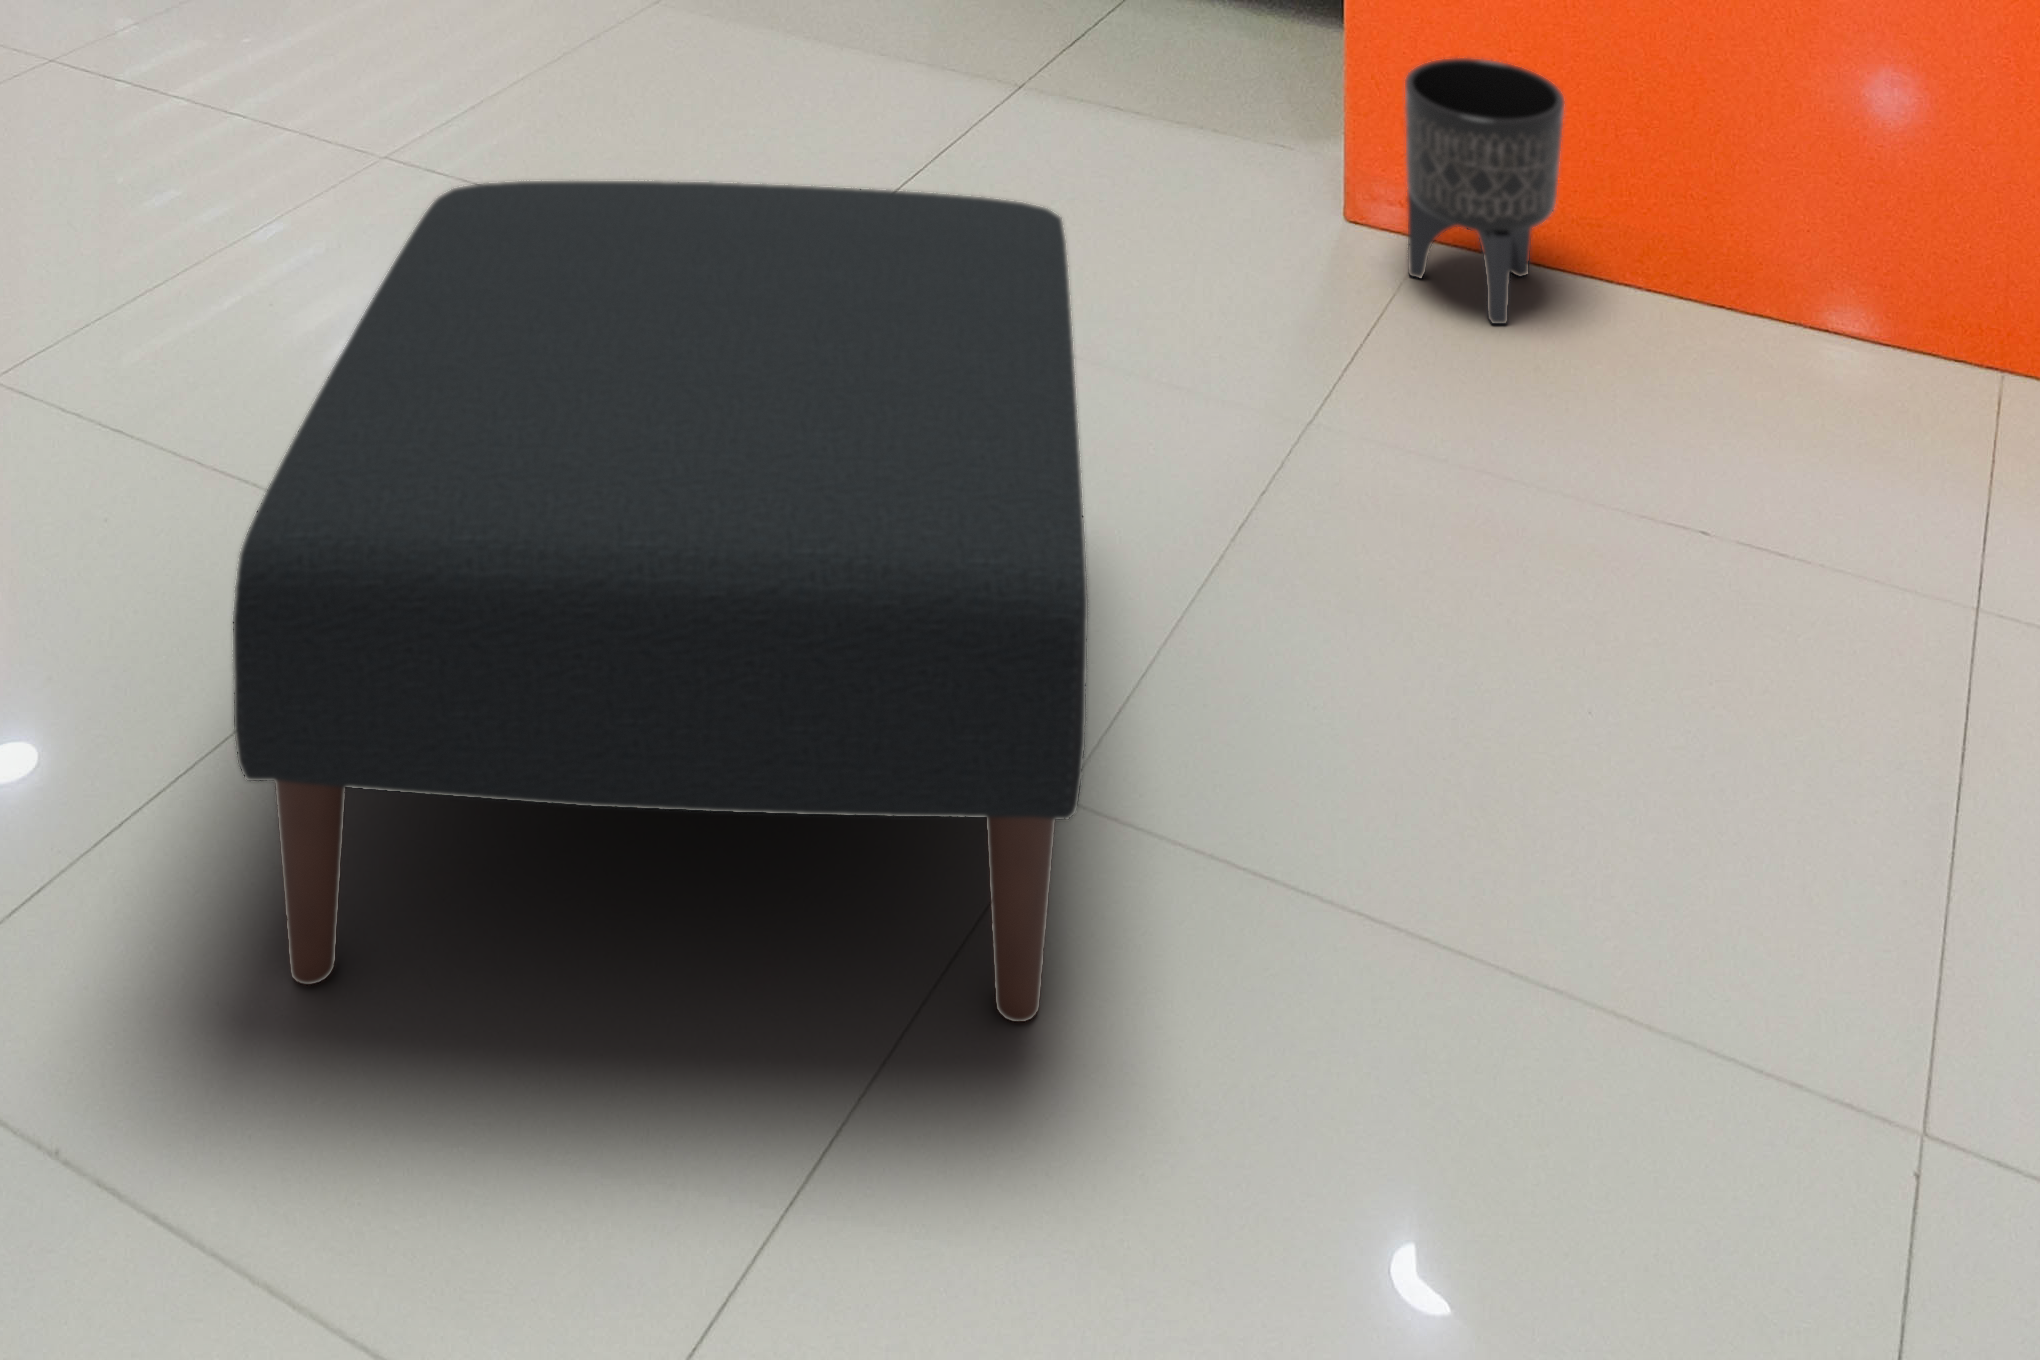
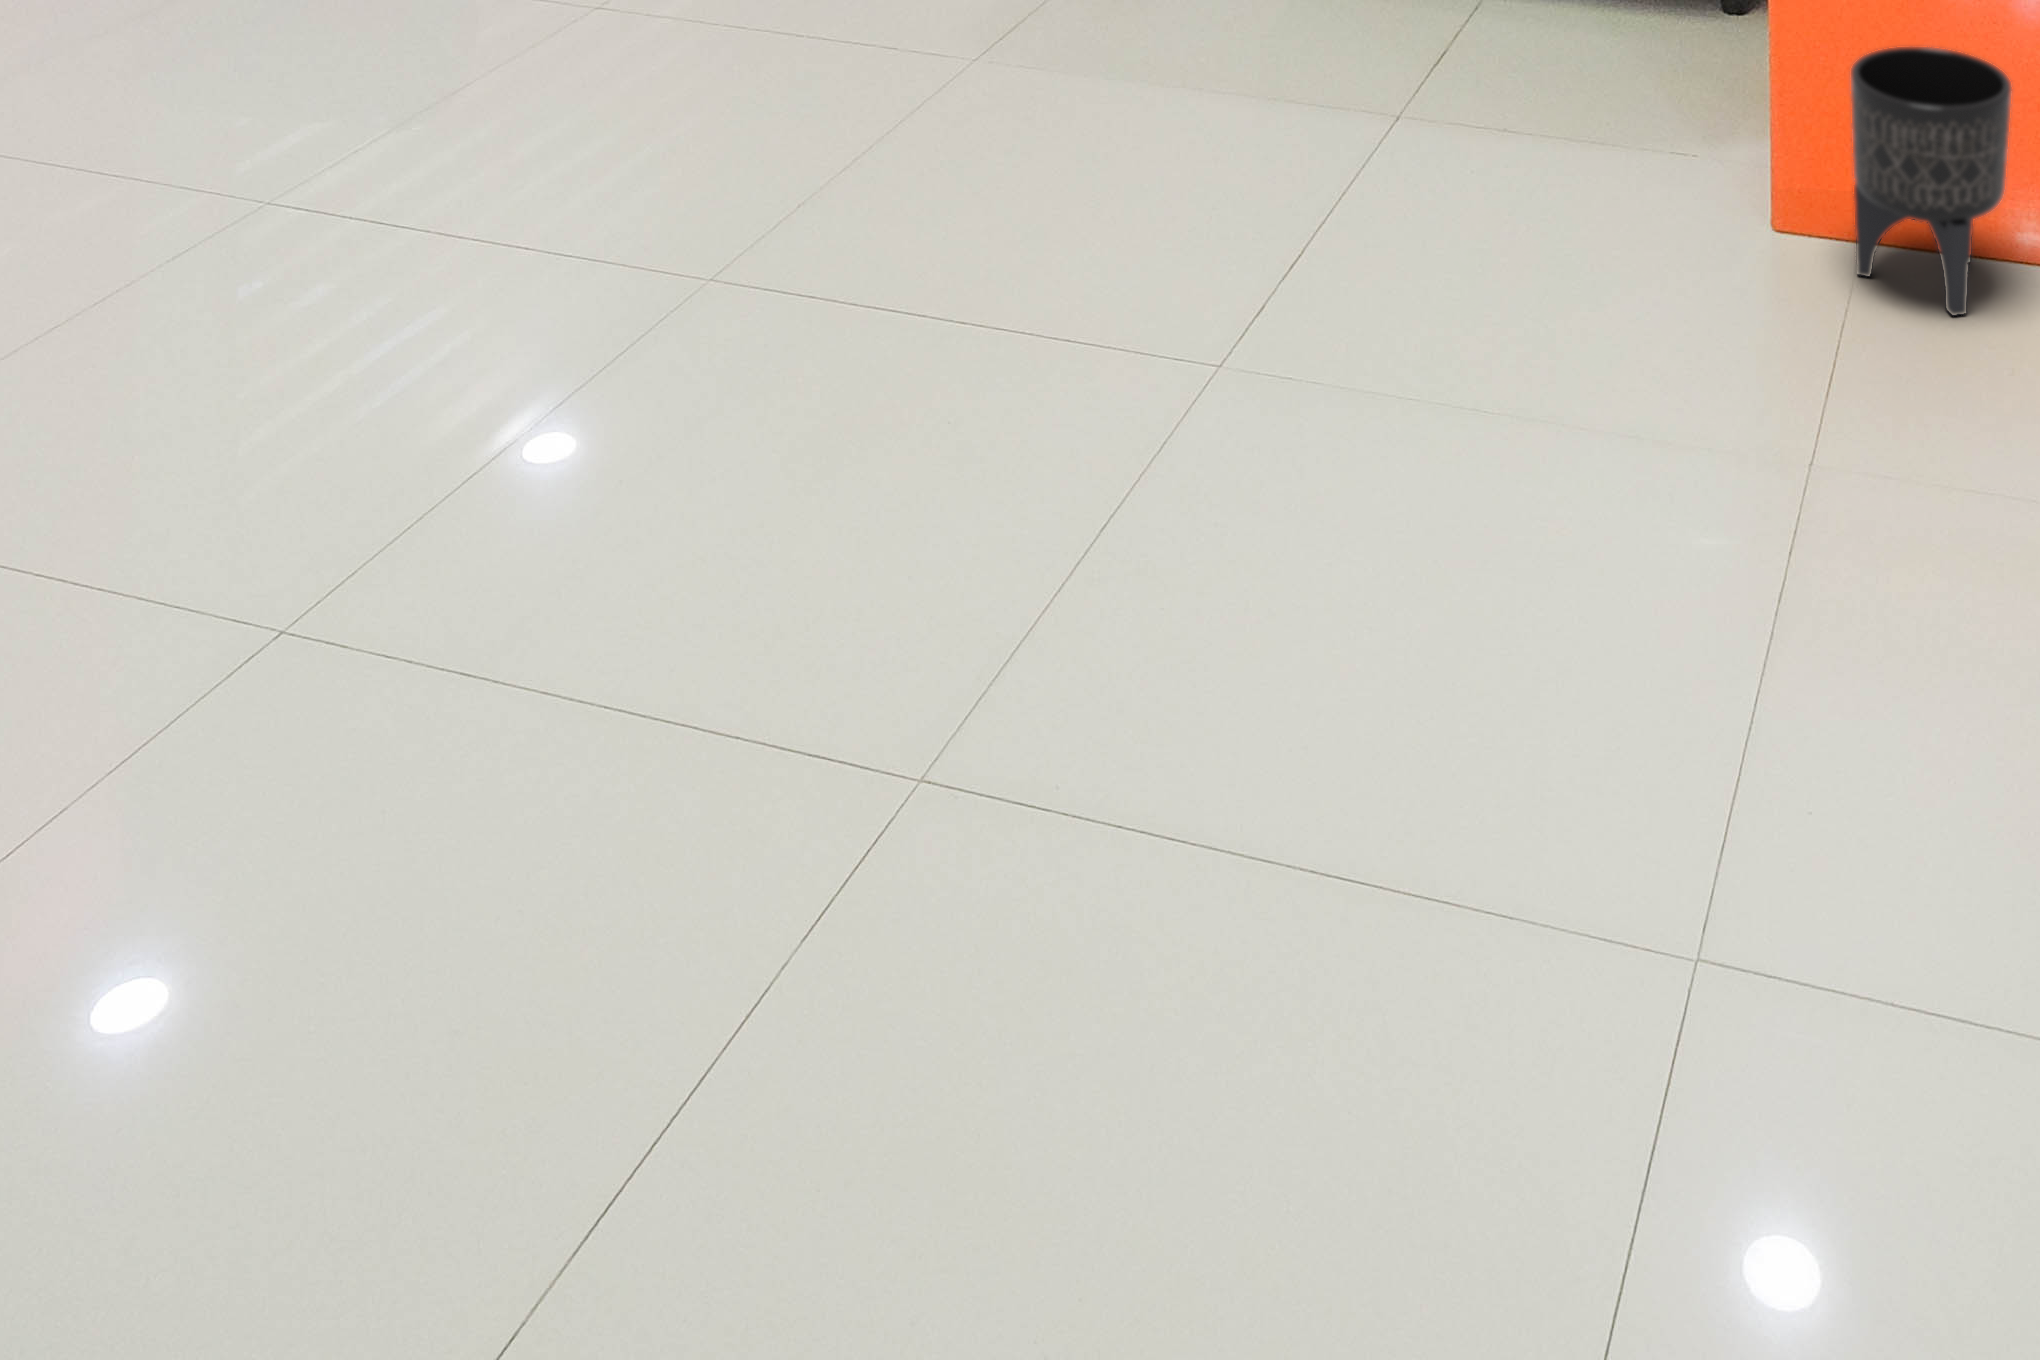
ottoman: present [233,181,1088,1022] -> none [861,236,1786,1196]

